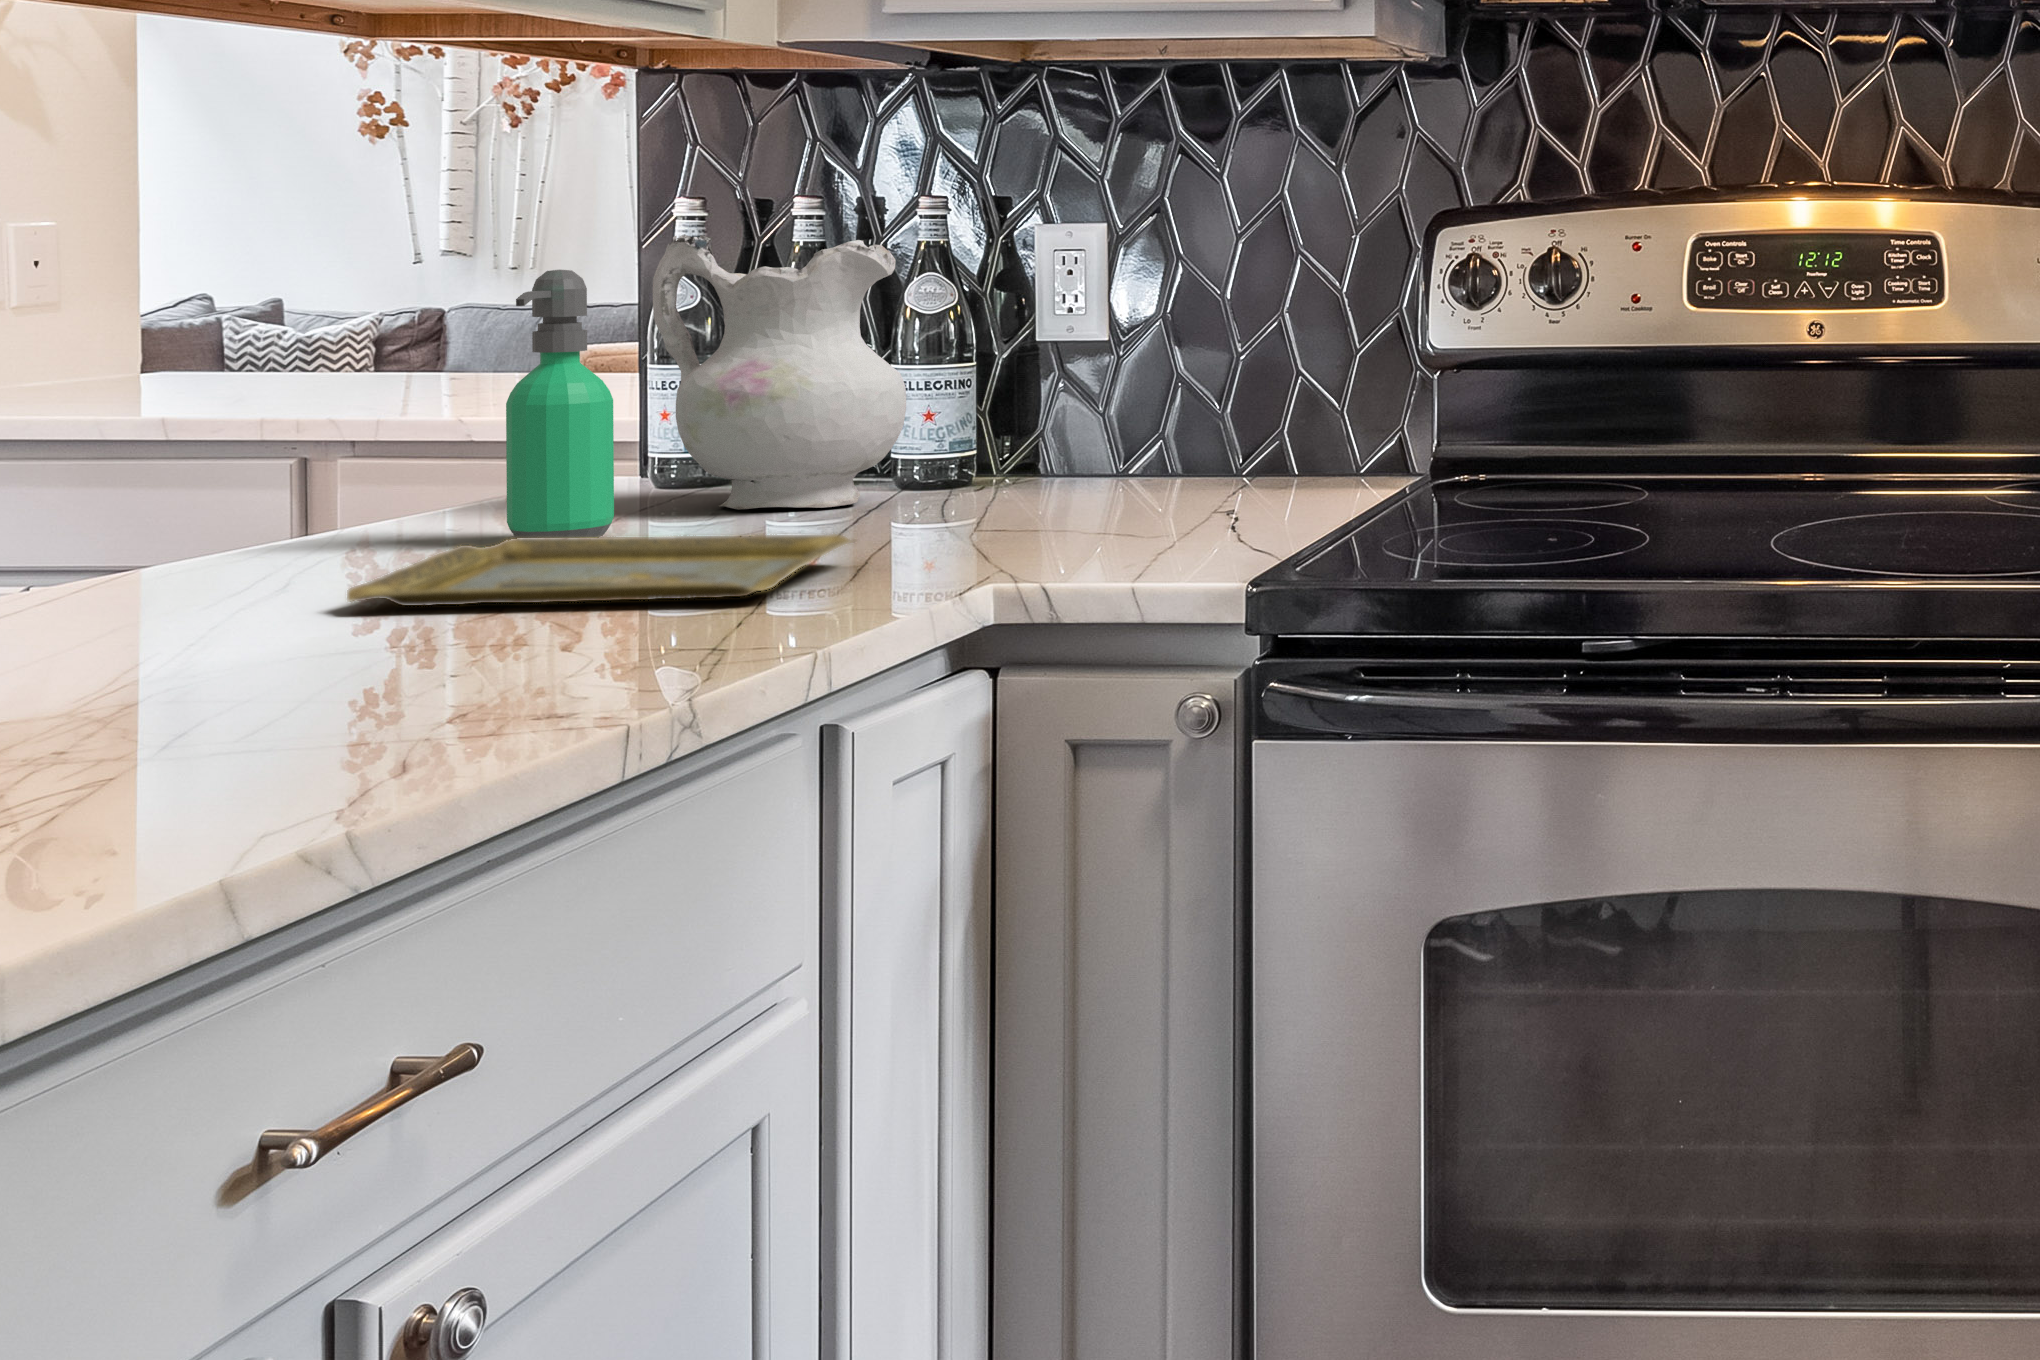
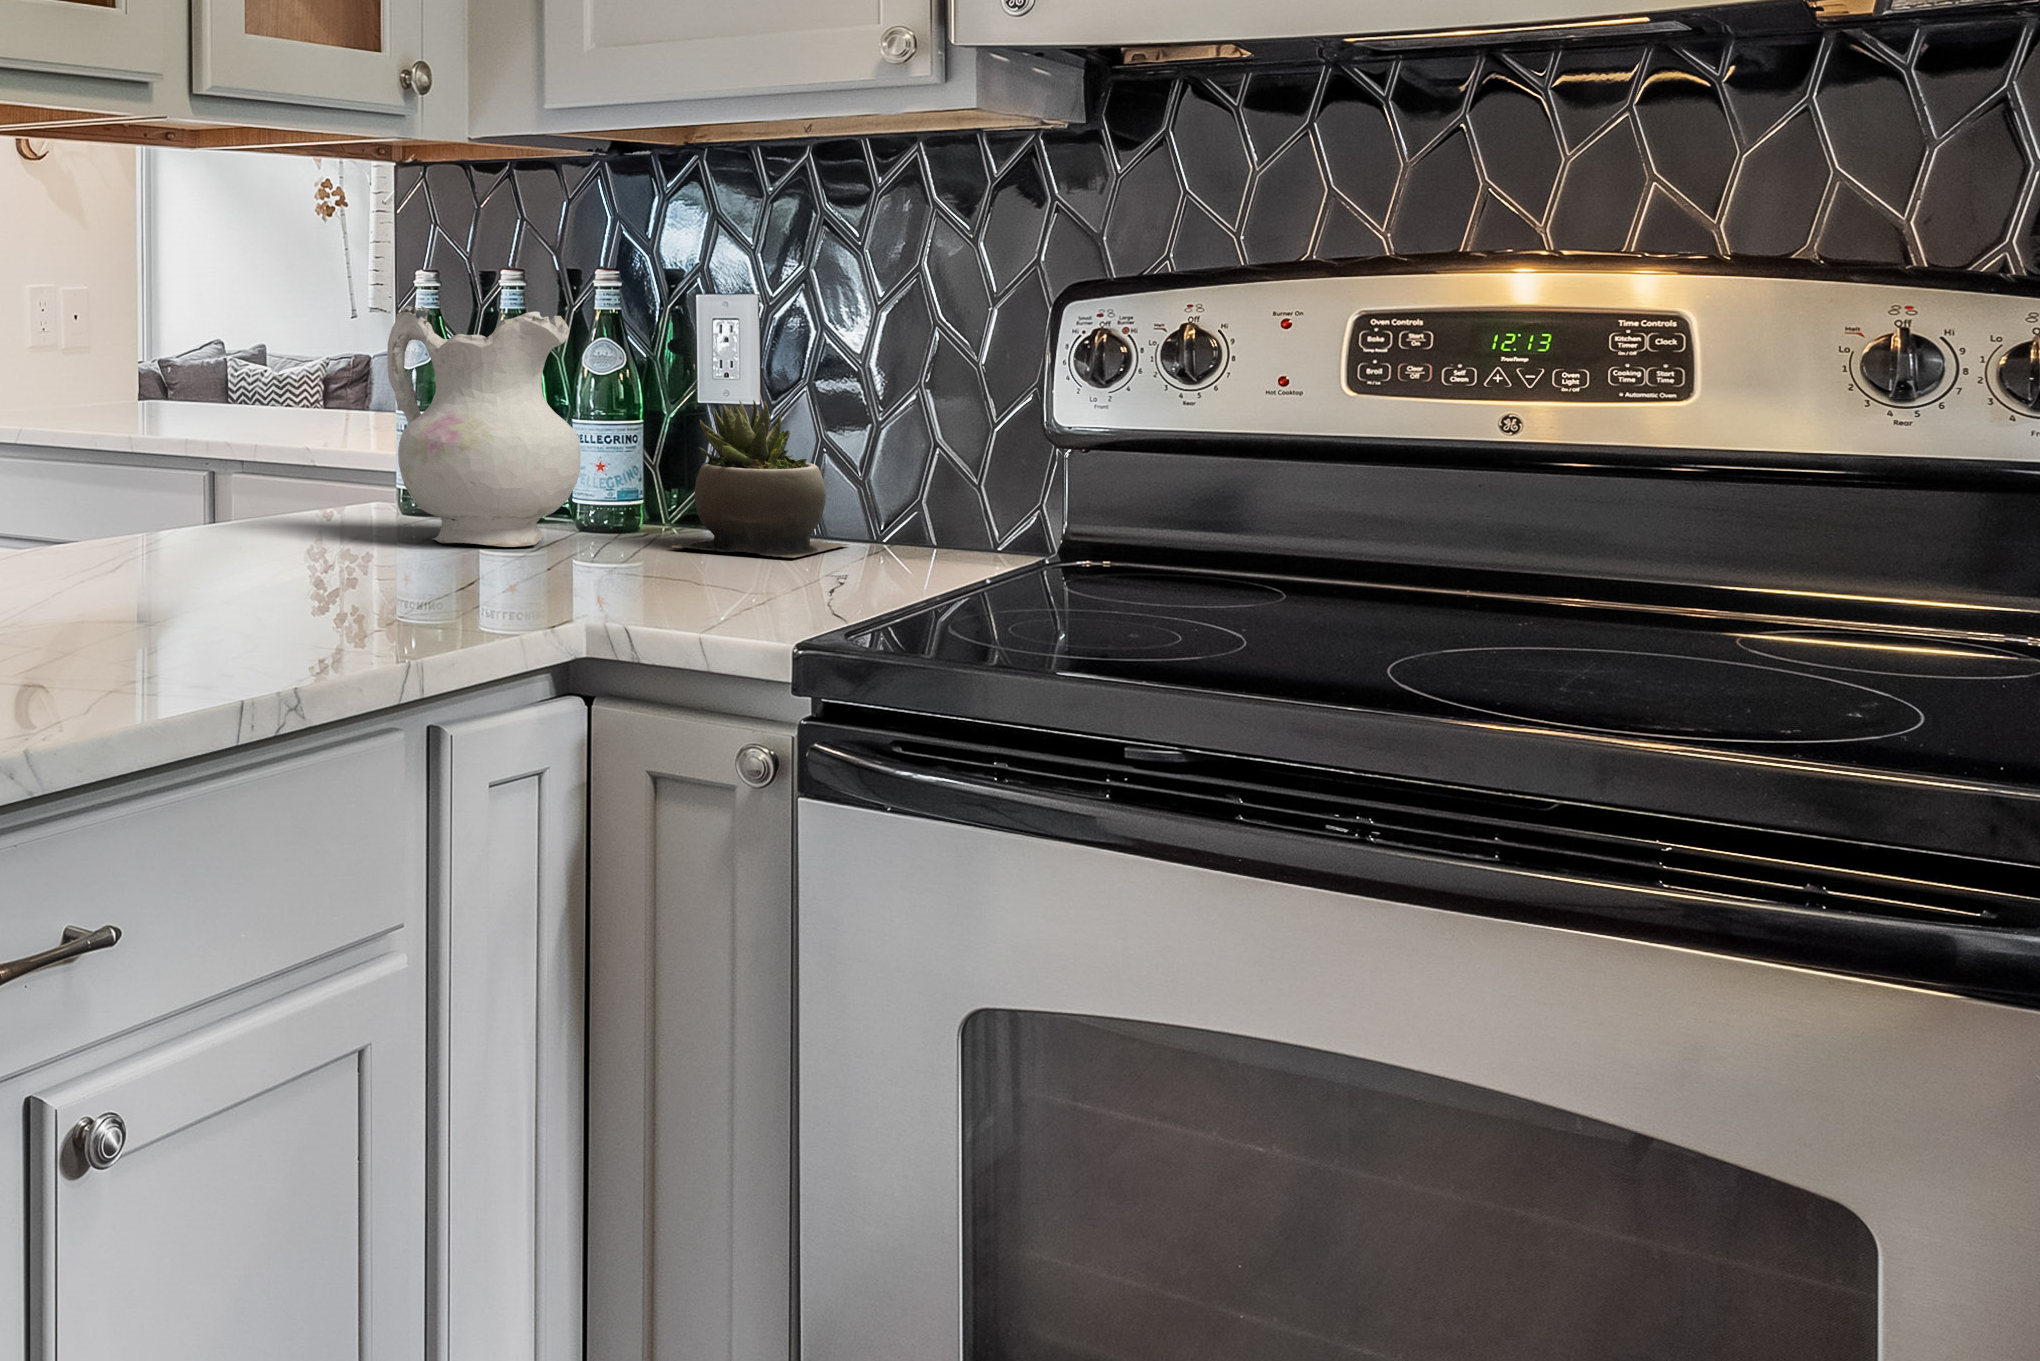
soap dispenser: present [506,270,614,538] -> none [257,334,334,559]
succulent plant: none [1015,332,1202,494] -> present [672,400,849,558]
tray: present [347,534,853,606] -> none [100,554,479,619]

